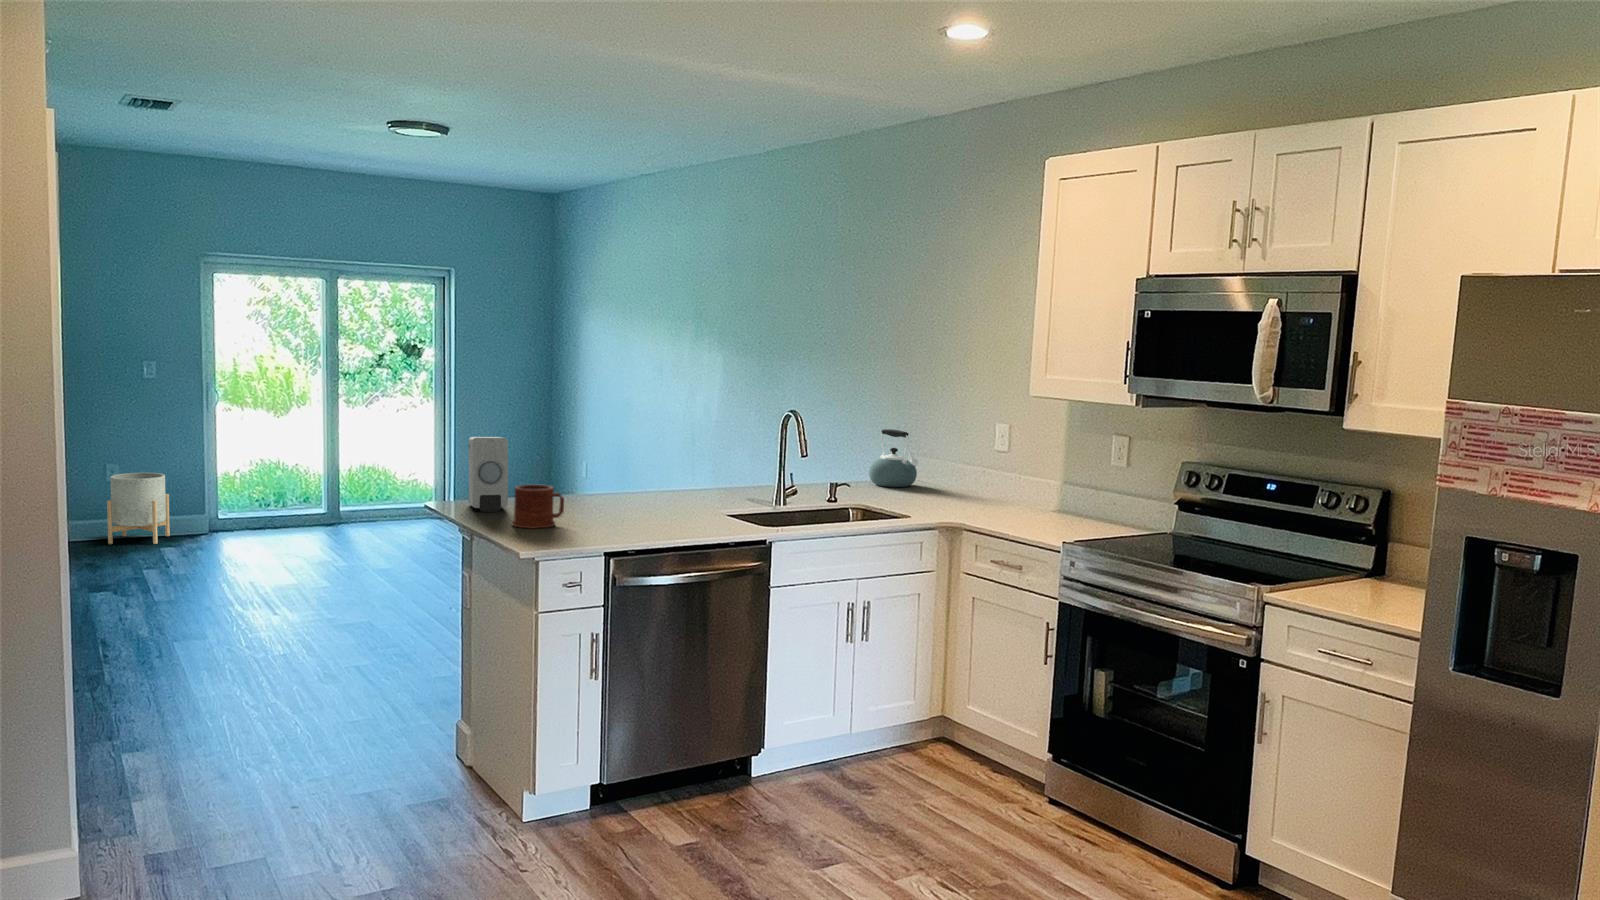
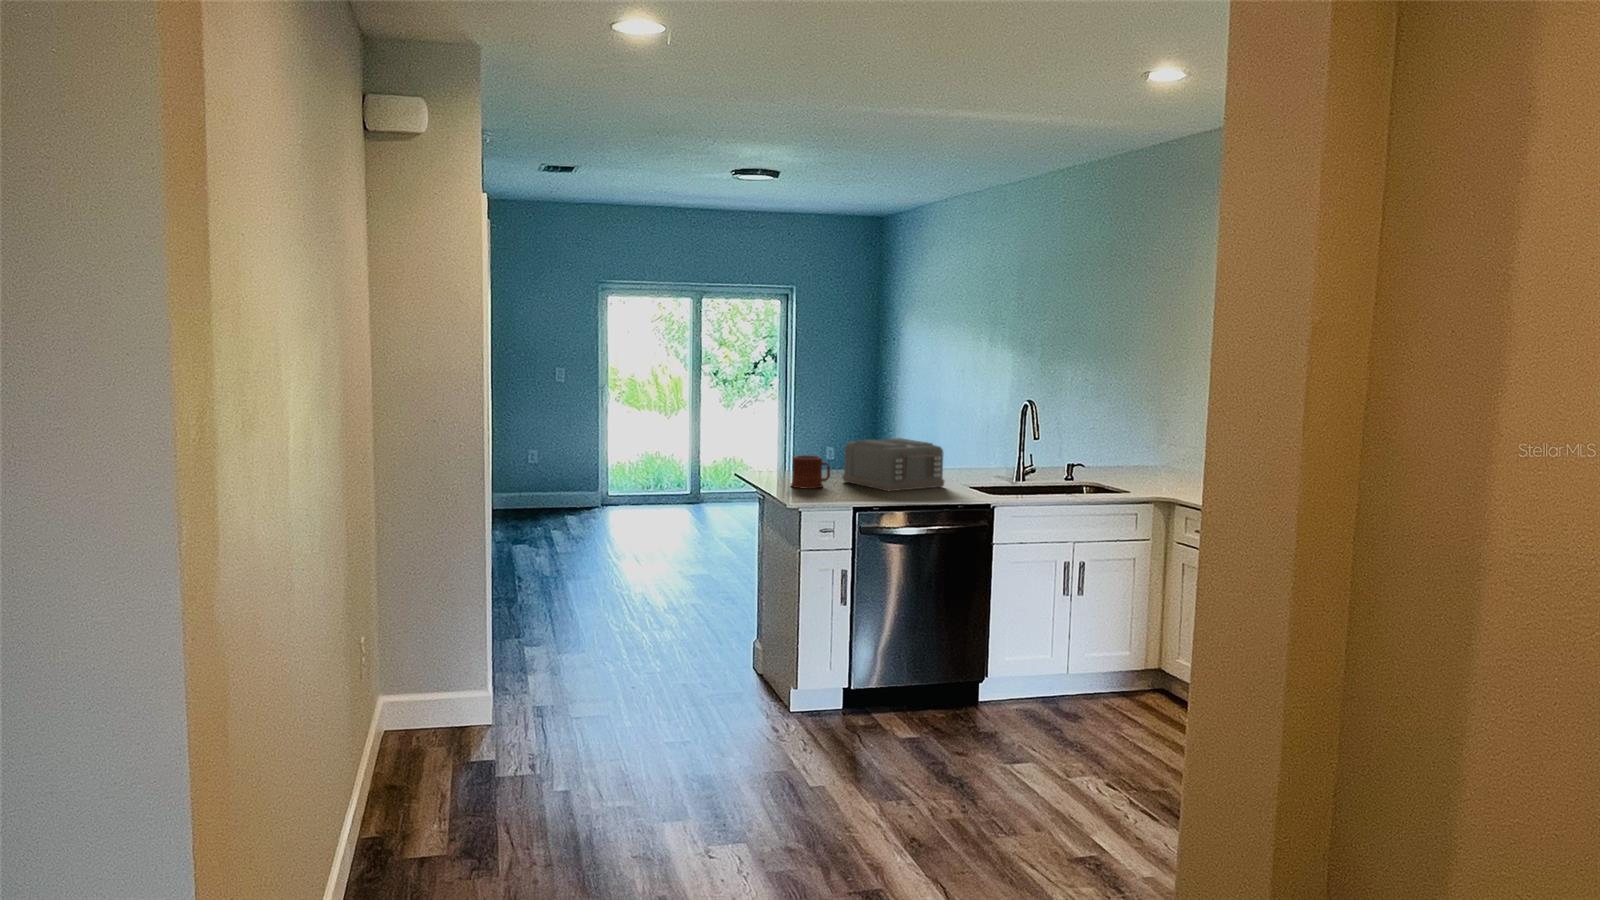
kettle: present [869,429,919,487] -> none [1117,420,1162,471]
soap dispenser: present [469,437,508,512] -> none [766,420,794,477]
toaster: none [575,459,704,528] -> present [843,438,944,491]
planter: present [107,473,170,544] -> none [528,457,572,513]

